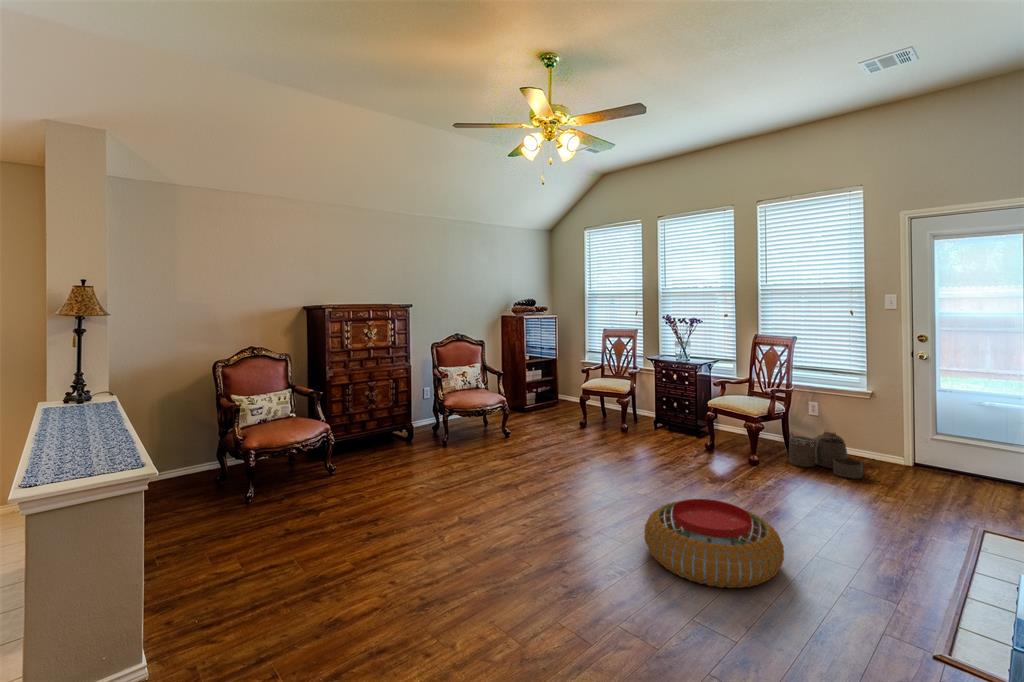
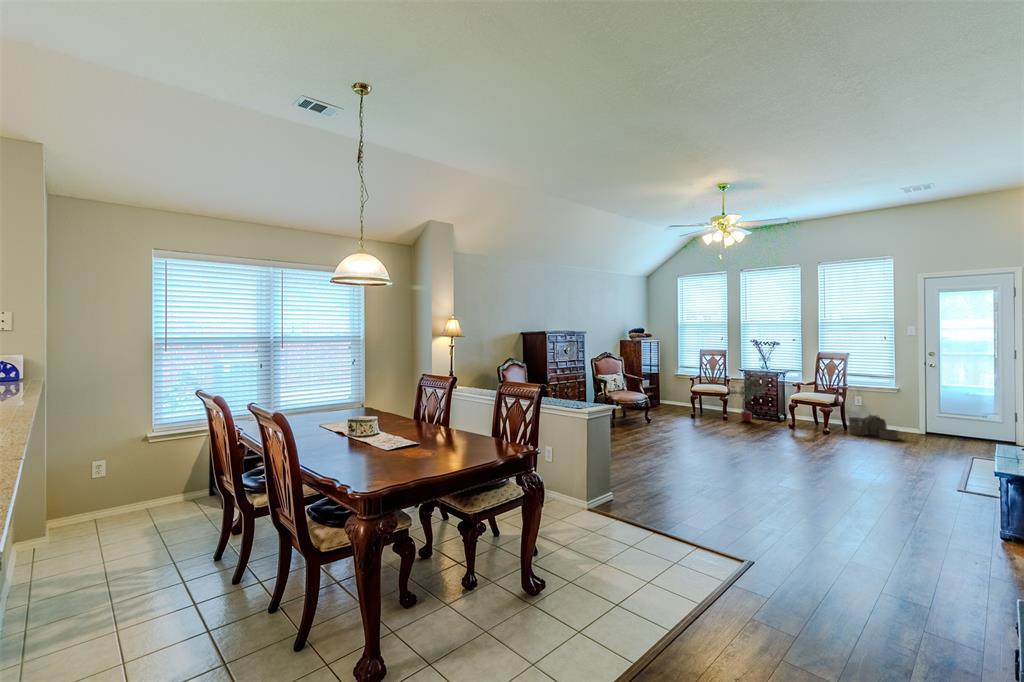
potted tree: none [627,360,680,436] -> present [728,370,767,422]
pouf: present [644,499,784,588] -> none [793,440,874,477]

